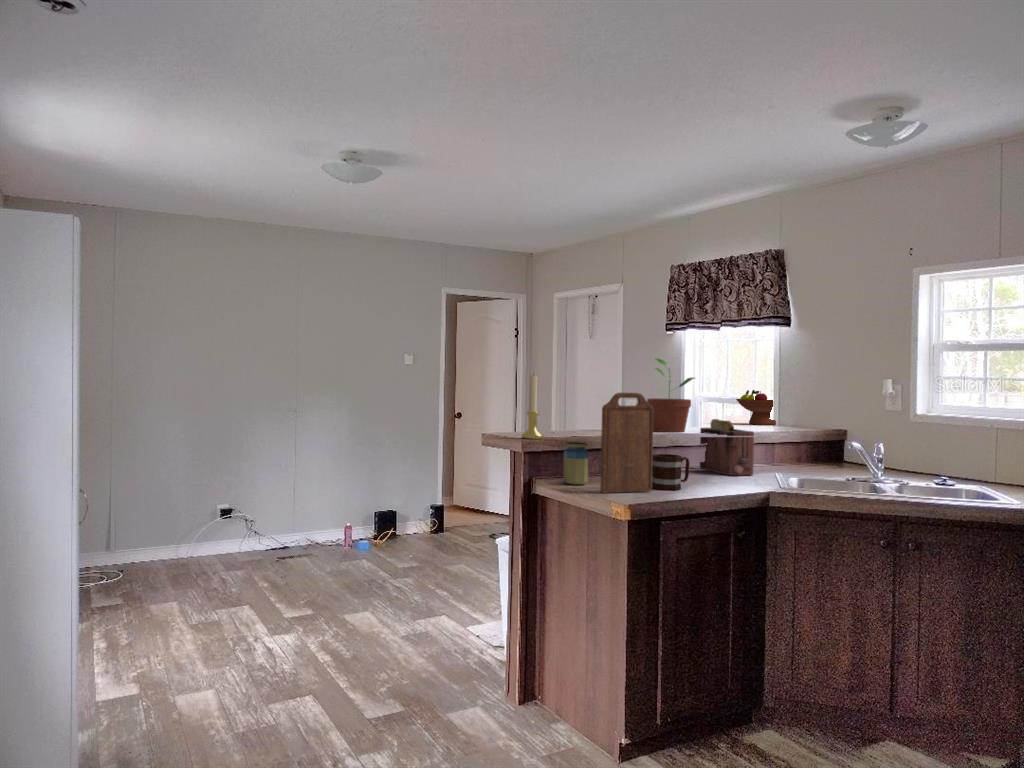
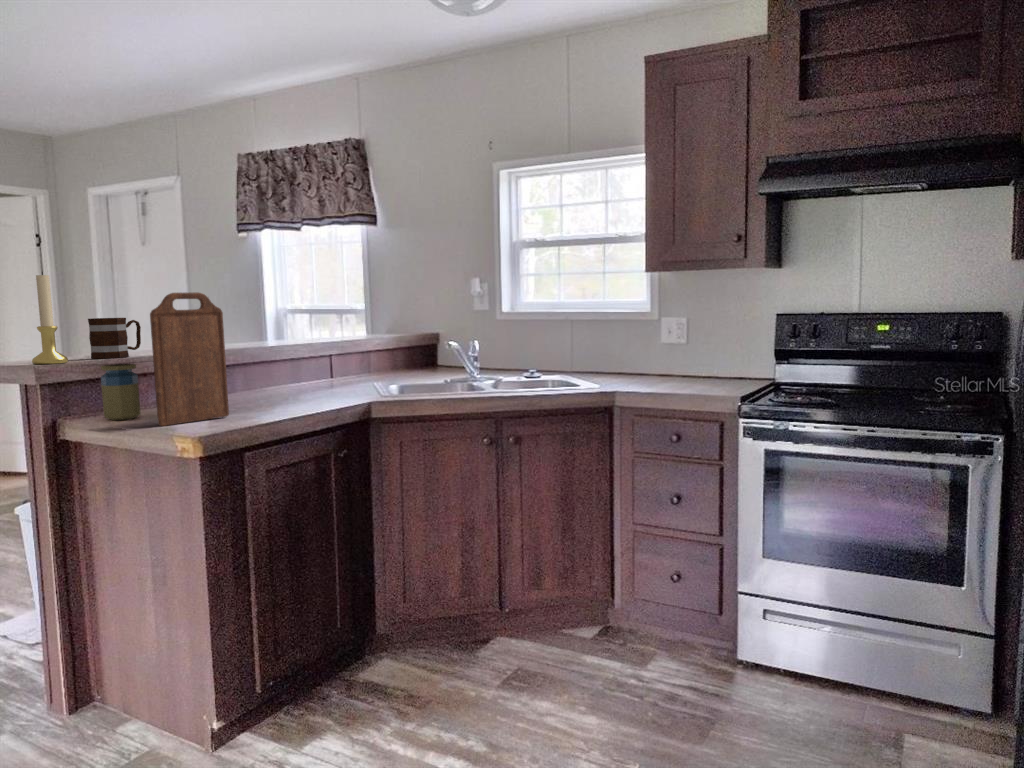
potted plant: present [647,359,694,432] -> none [218,258,277,346]
fruit bowl: present [736,390,776,425] -> none [324,297,382,335]
toaster: present [700,419,754,475] -> none [286,327,349,390]
mug: present [652,454,689,490] -> present [88,318,141,359]

